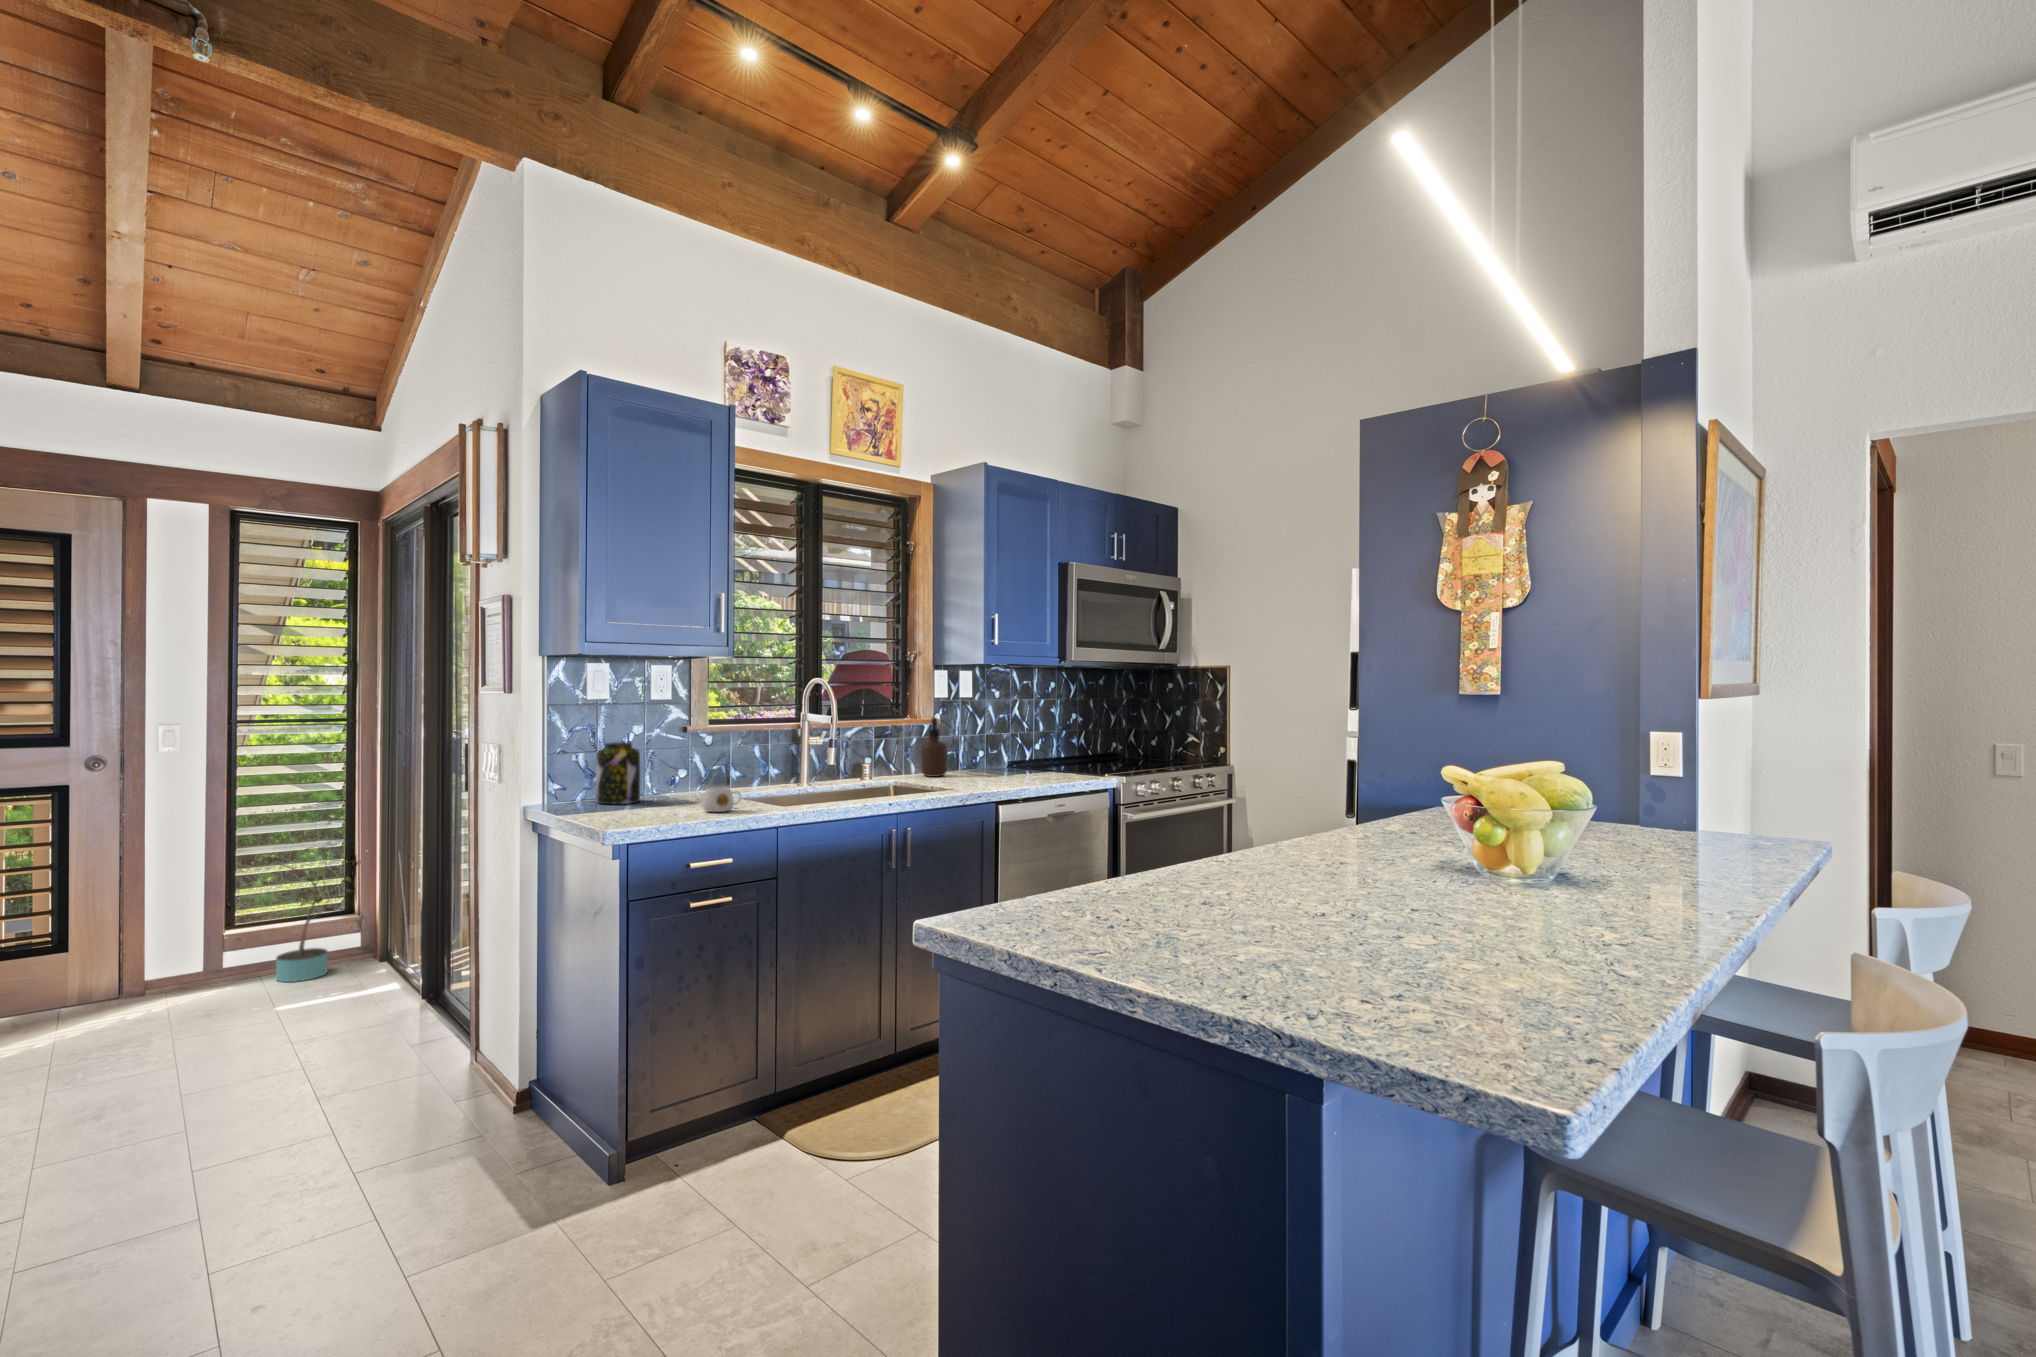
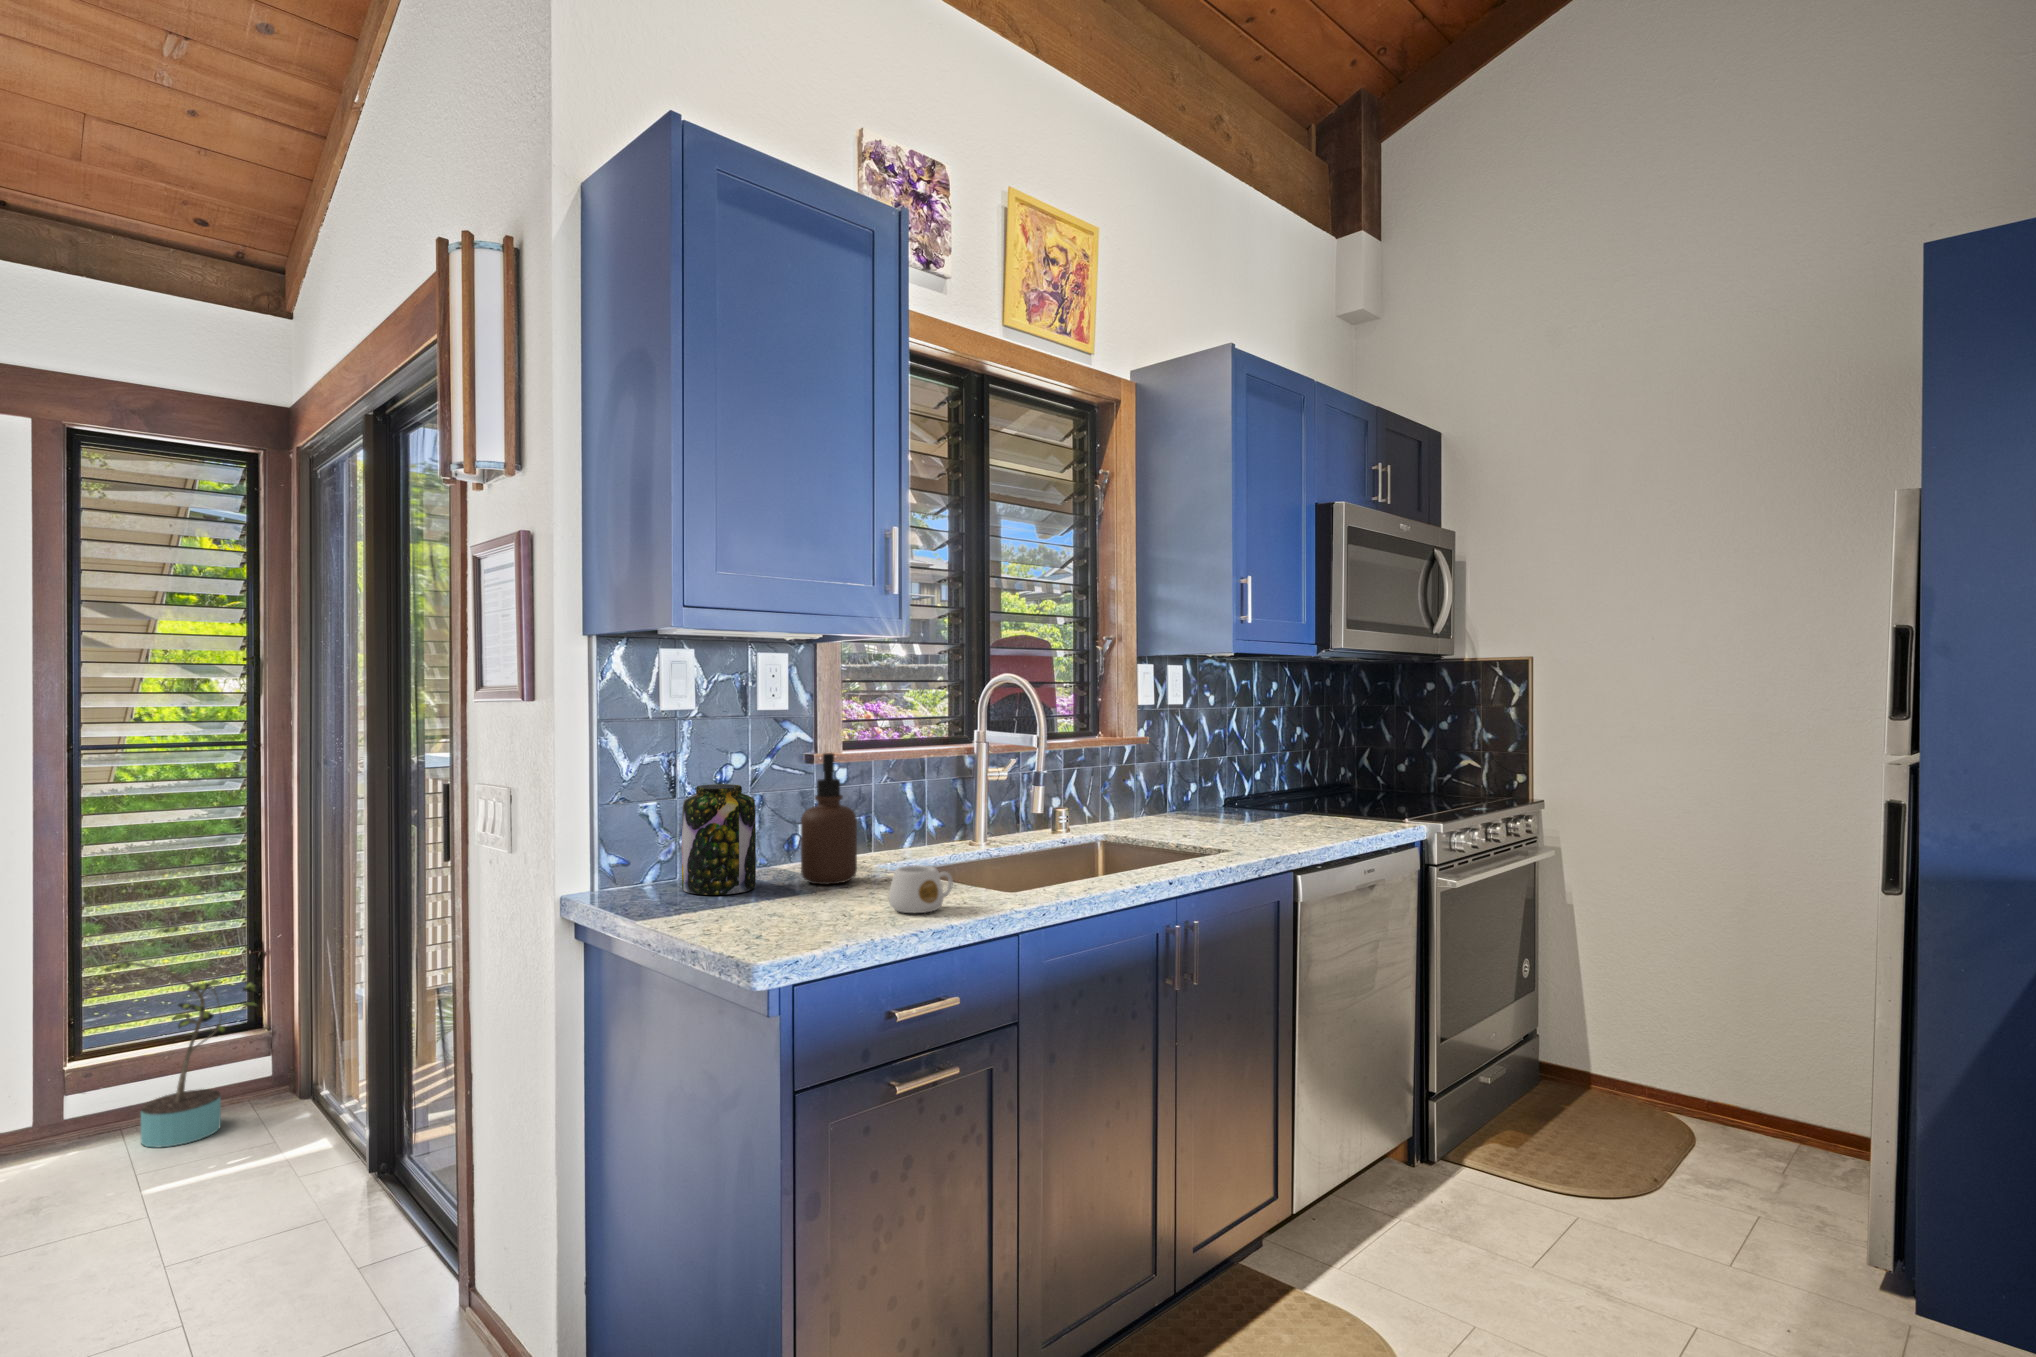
soap dispenser: present [921,717,947,777] -> present [801,753,857,884]

